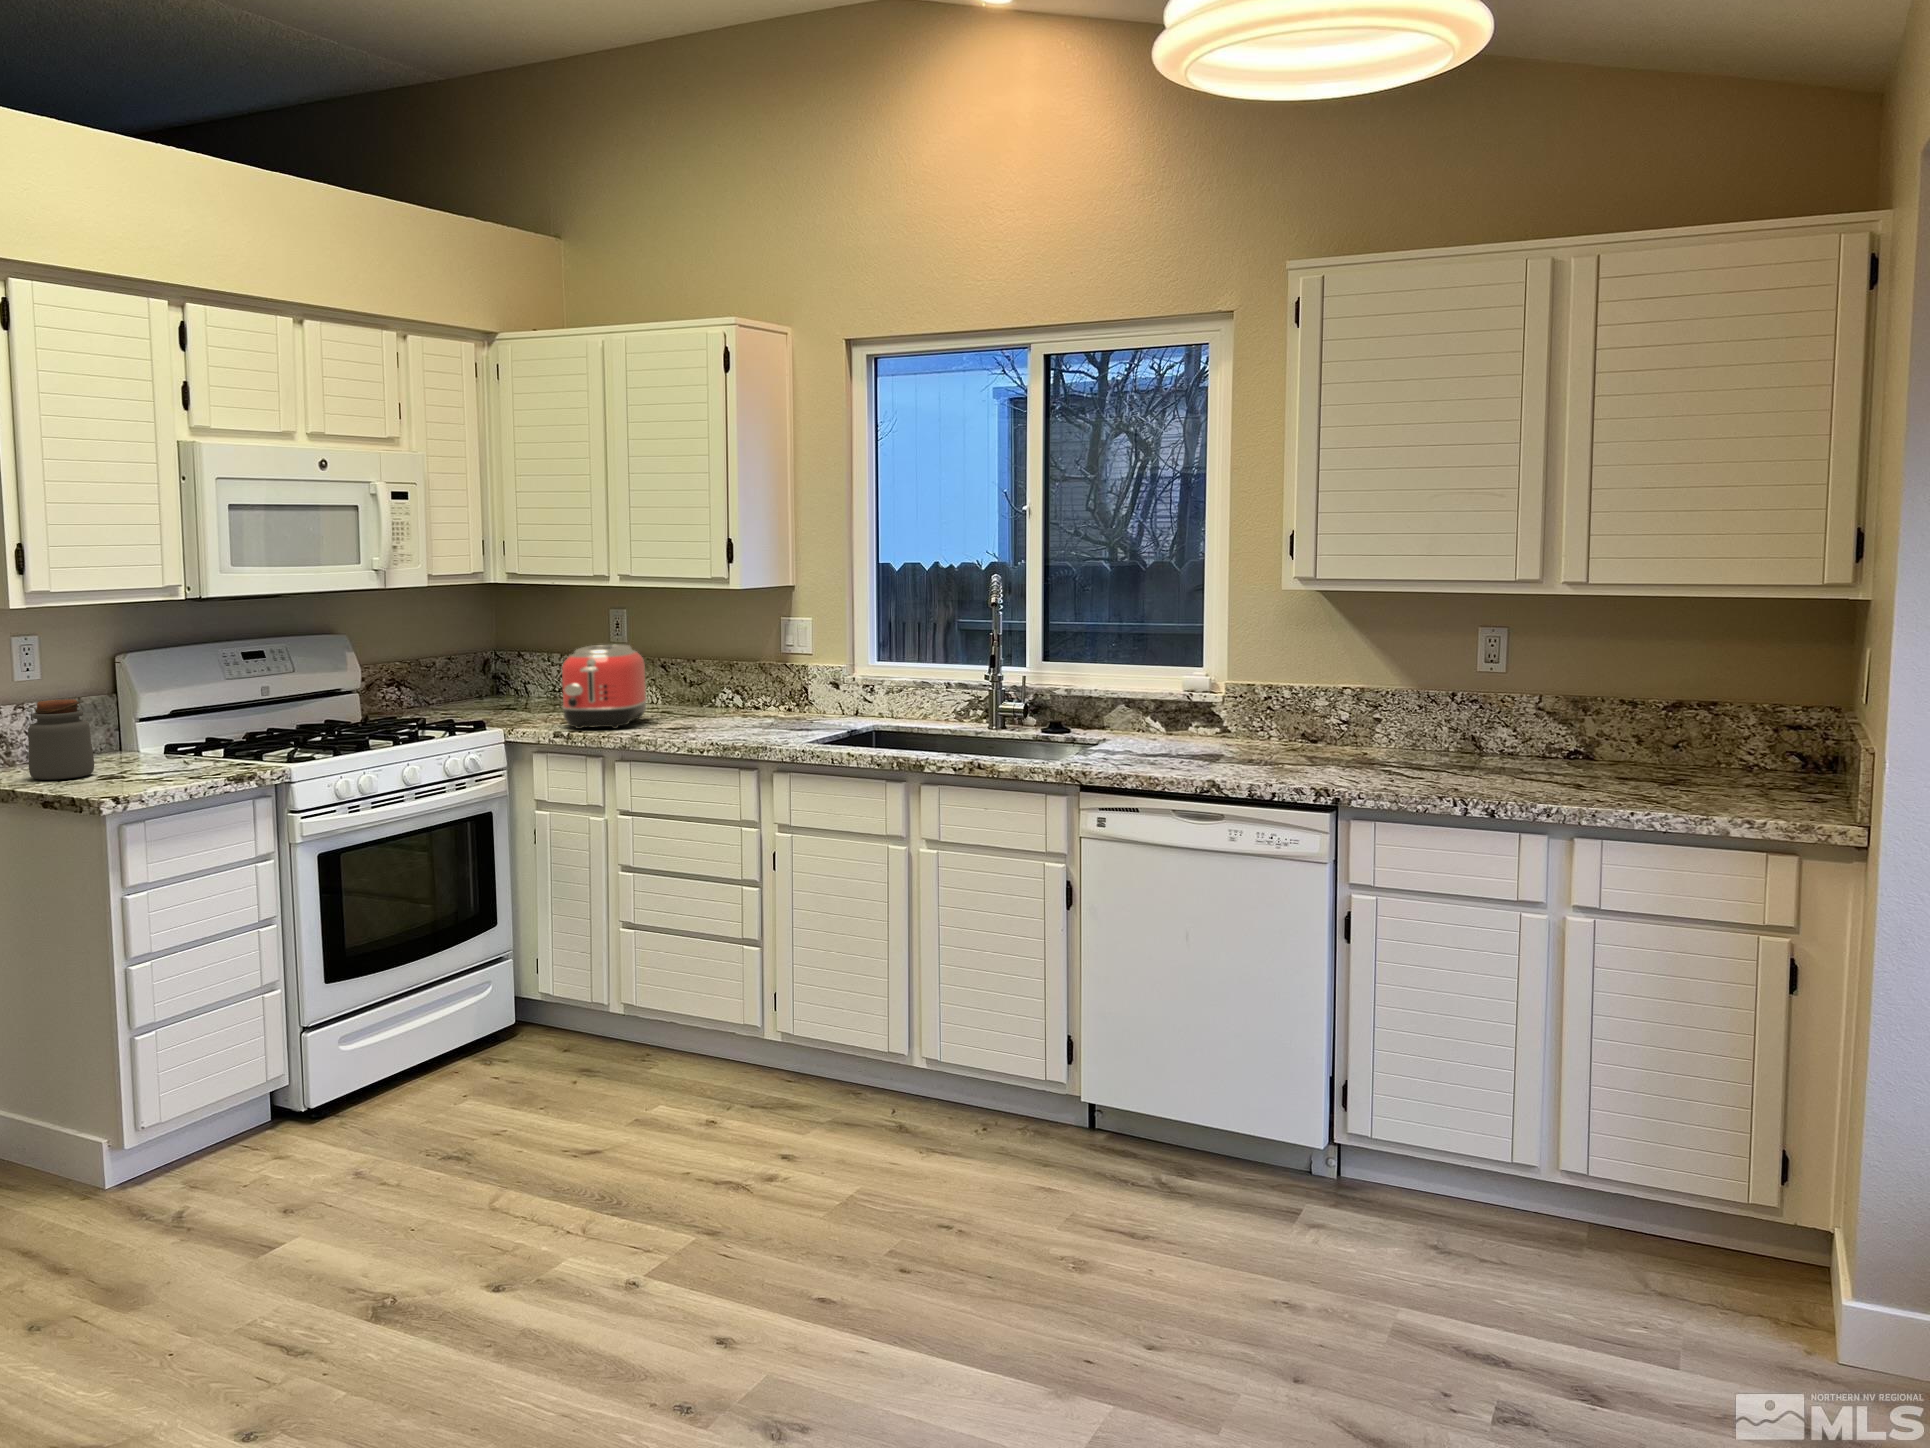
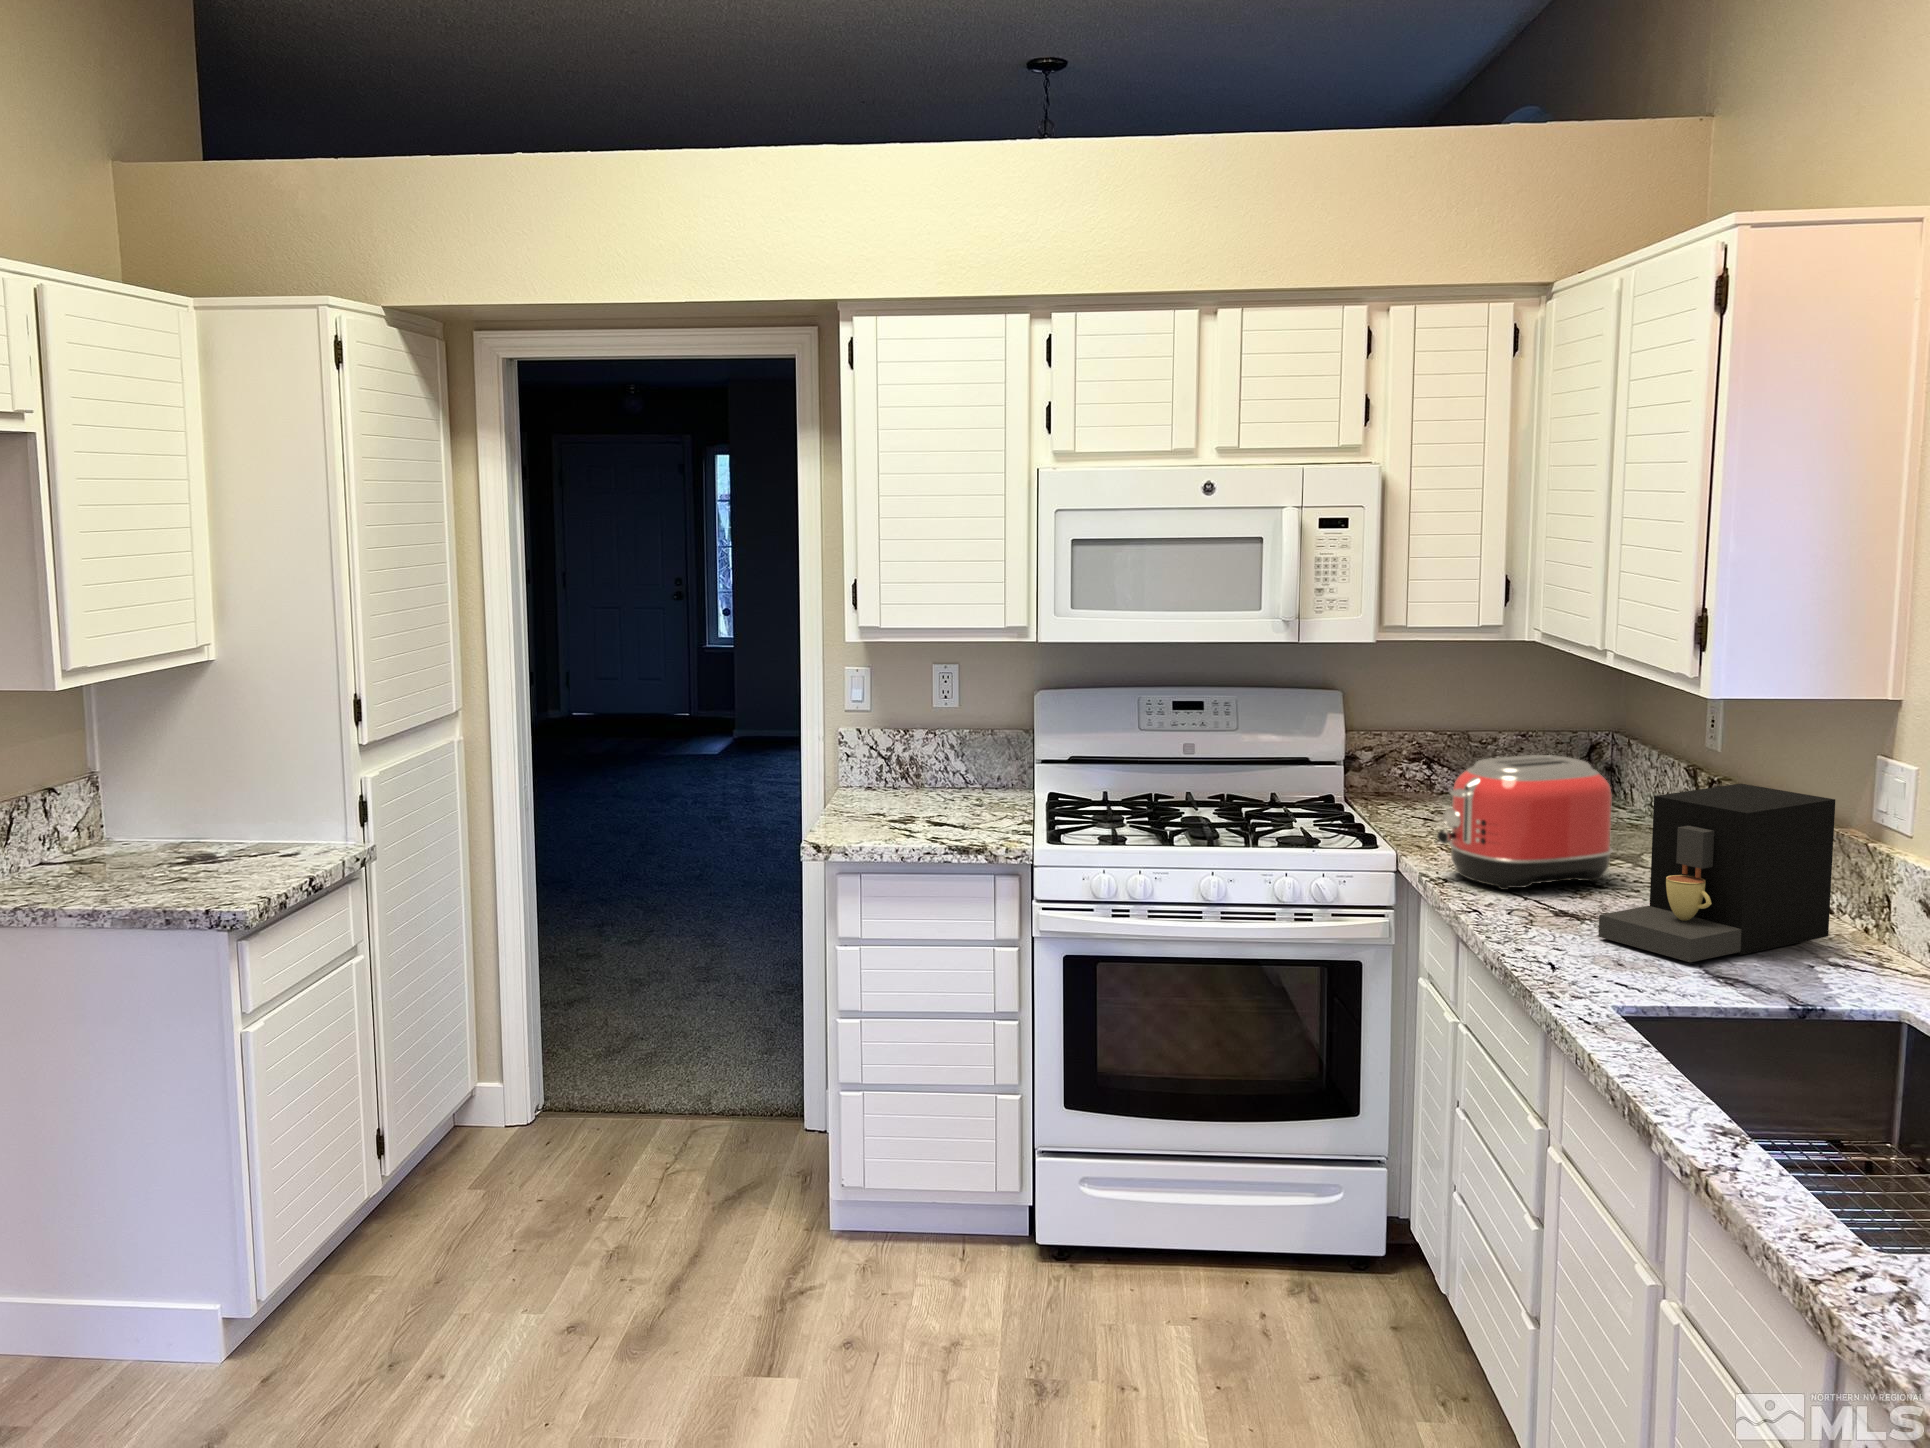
coffee maker: none [725,640,788,730] -> present [1598,784,1835,962]
jar: present [28,699,94,780] -> none [854,733,911,815]

